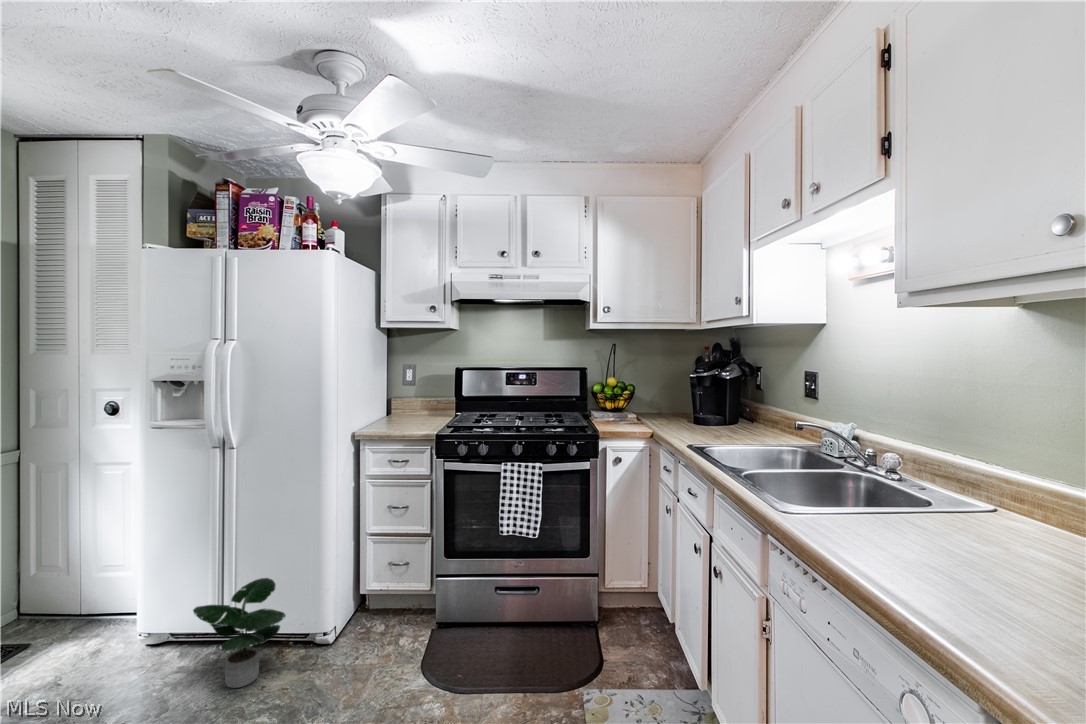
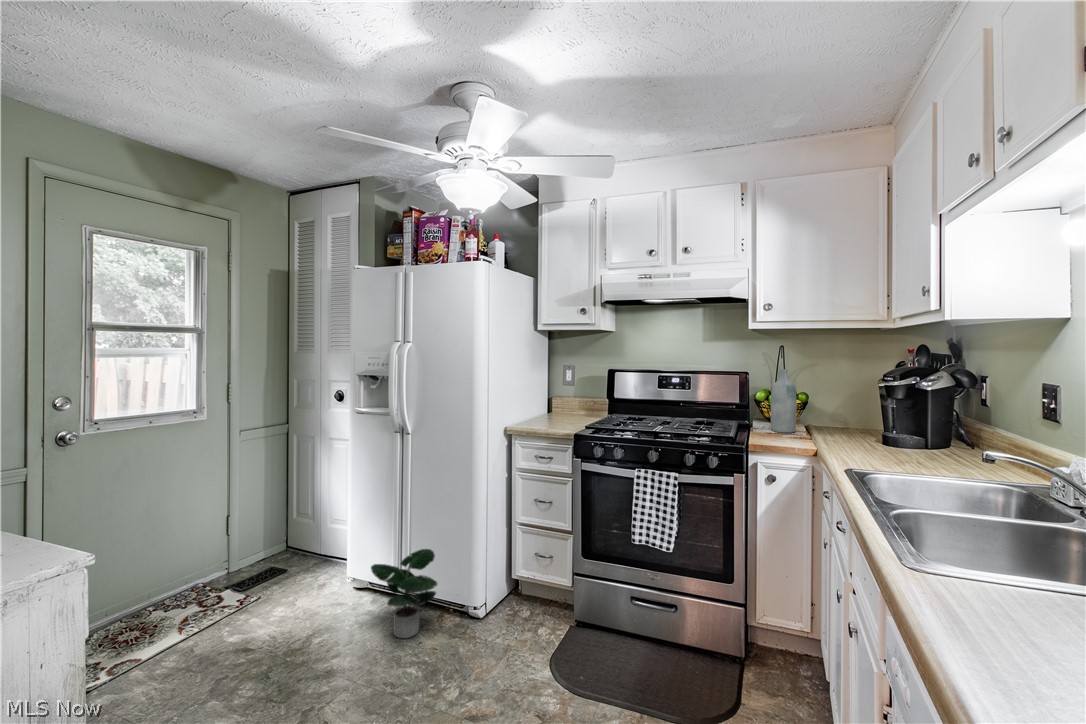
bottle: none [609,365,629,420] -> present [771,369,797,433]

